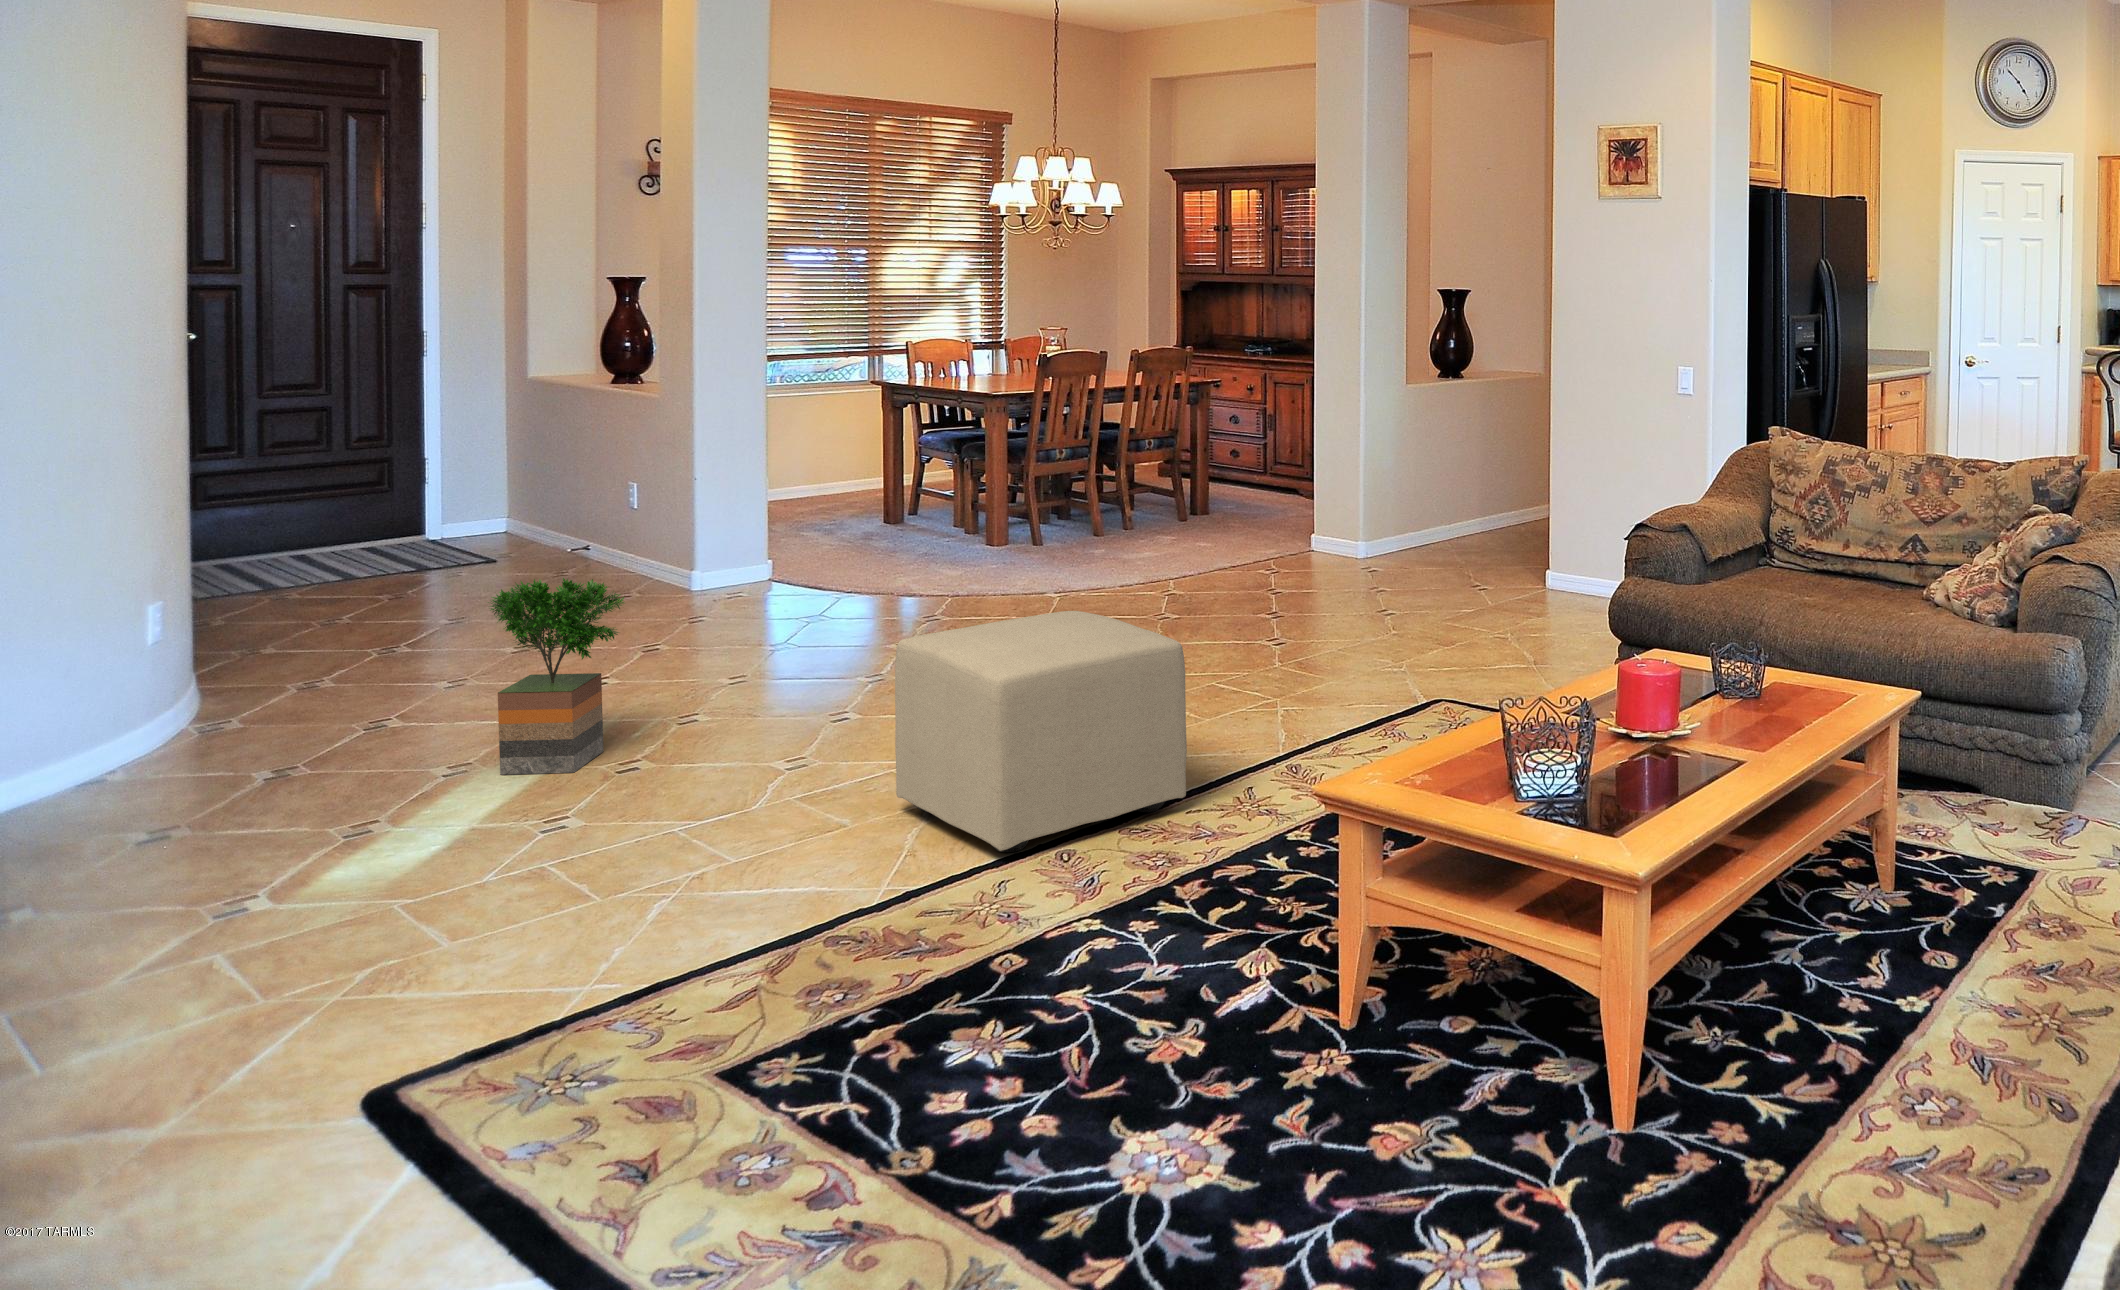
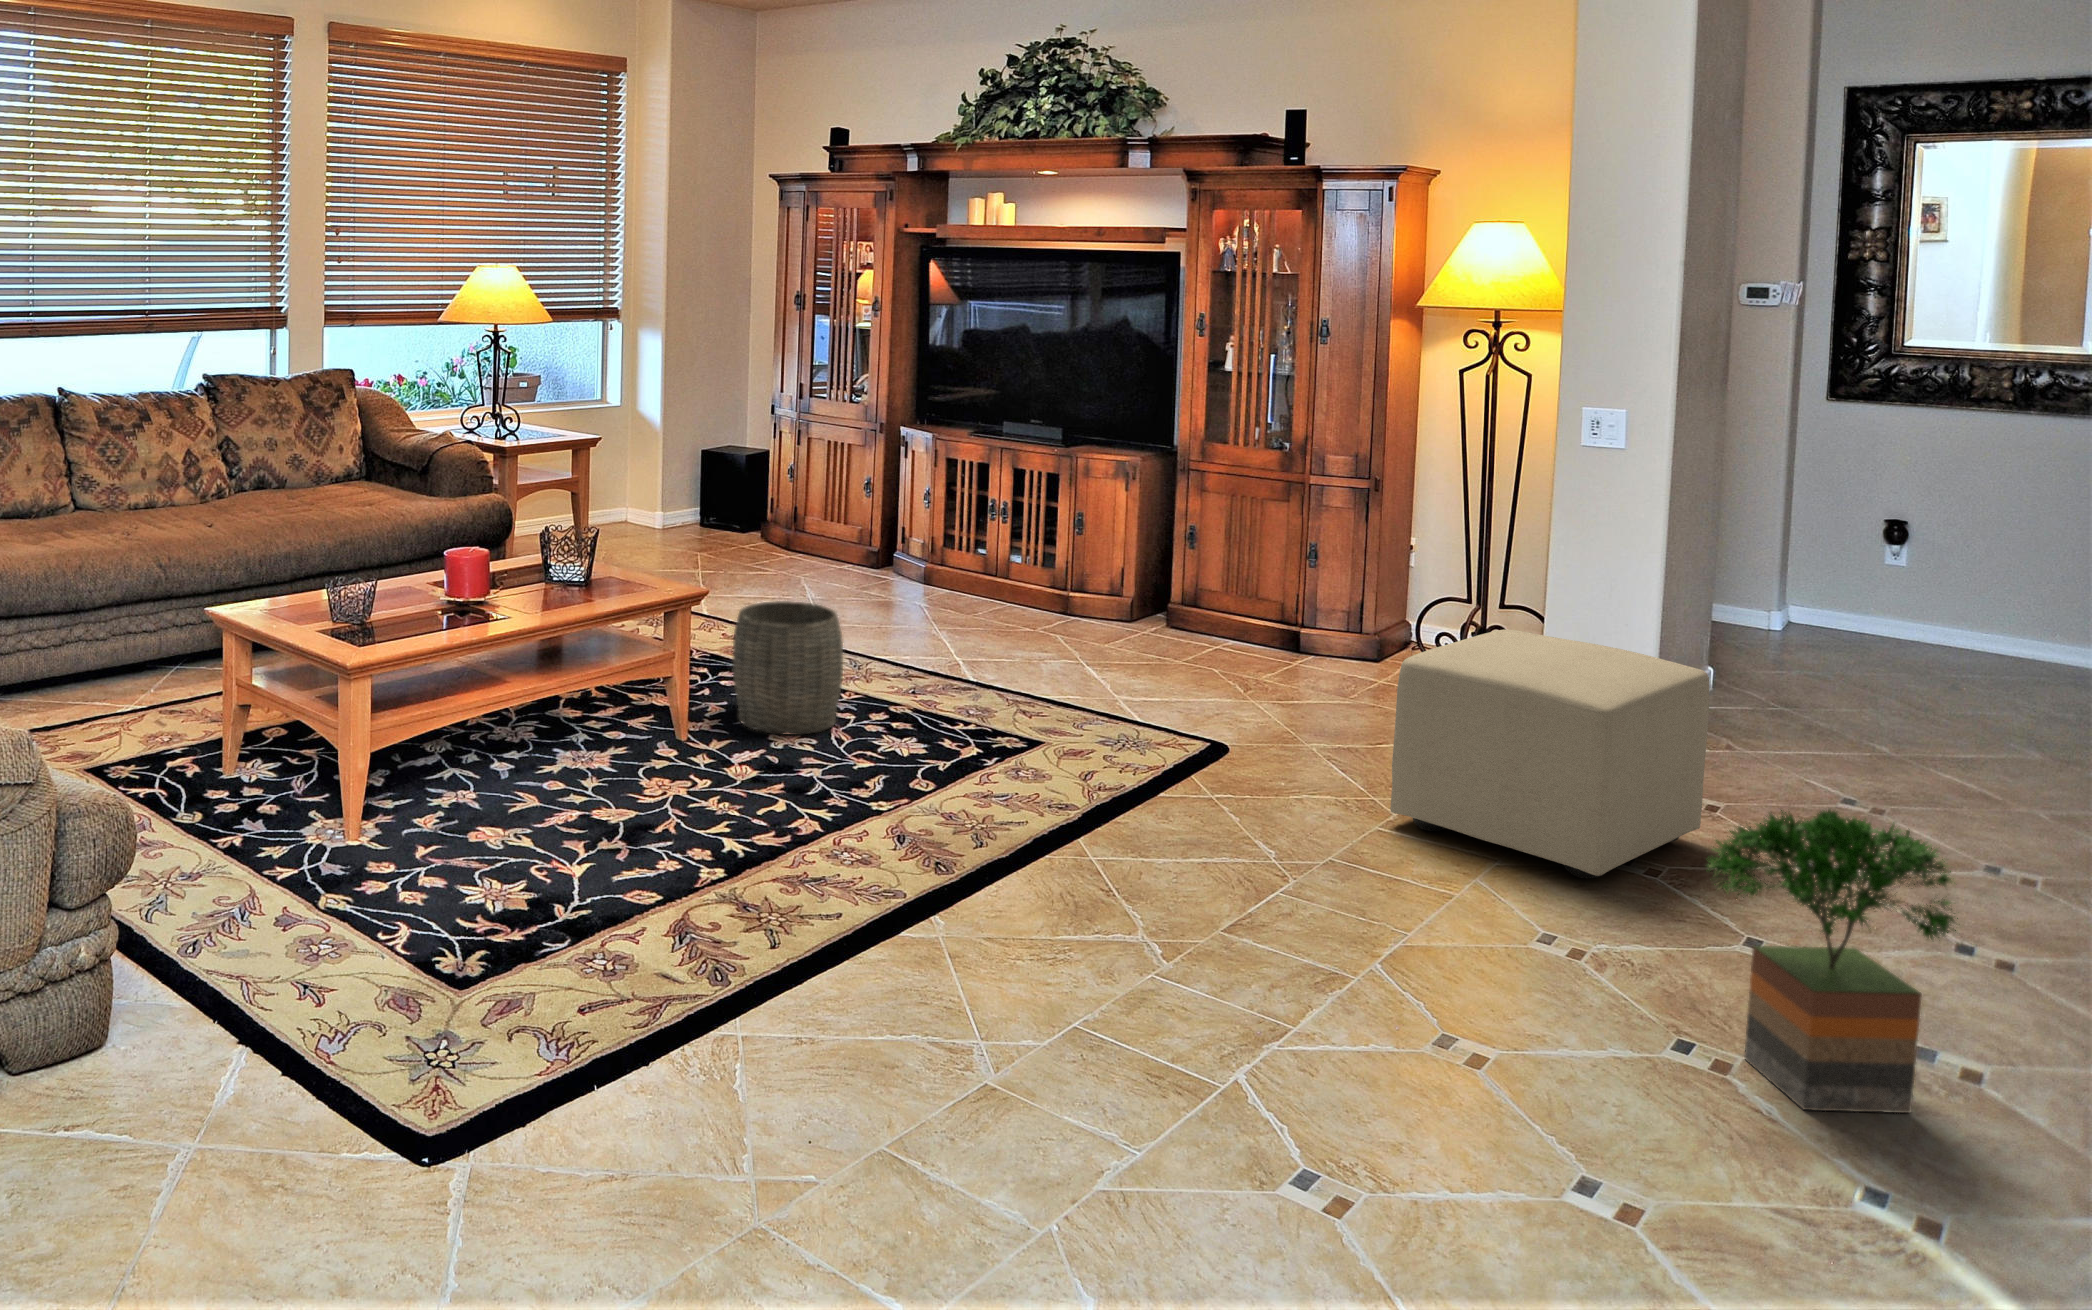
ottoman: present [895,611,1187,852] -> present [1390,630,1709,878]
woven basket: none [1061,874,1265,1150] -> present [733,601,843,735]

